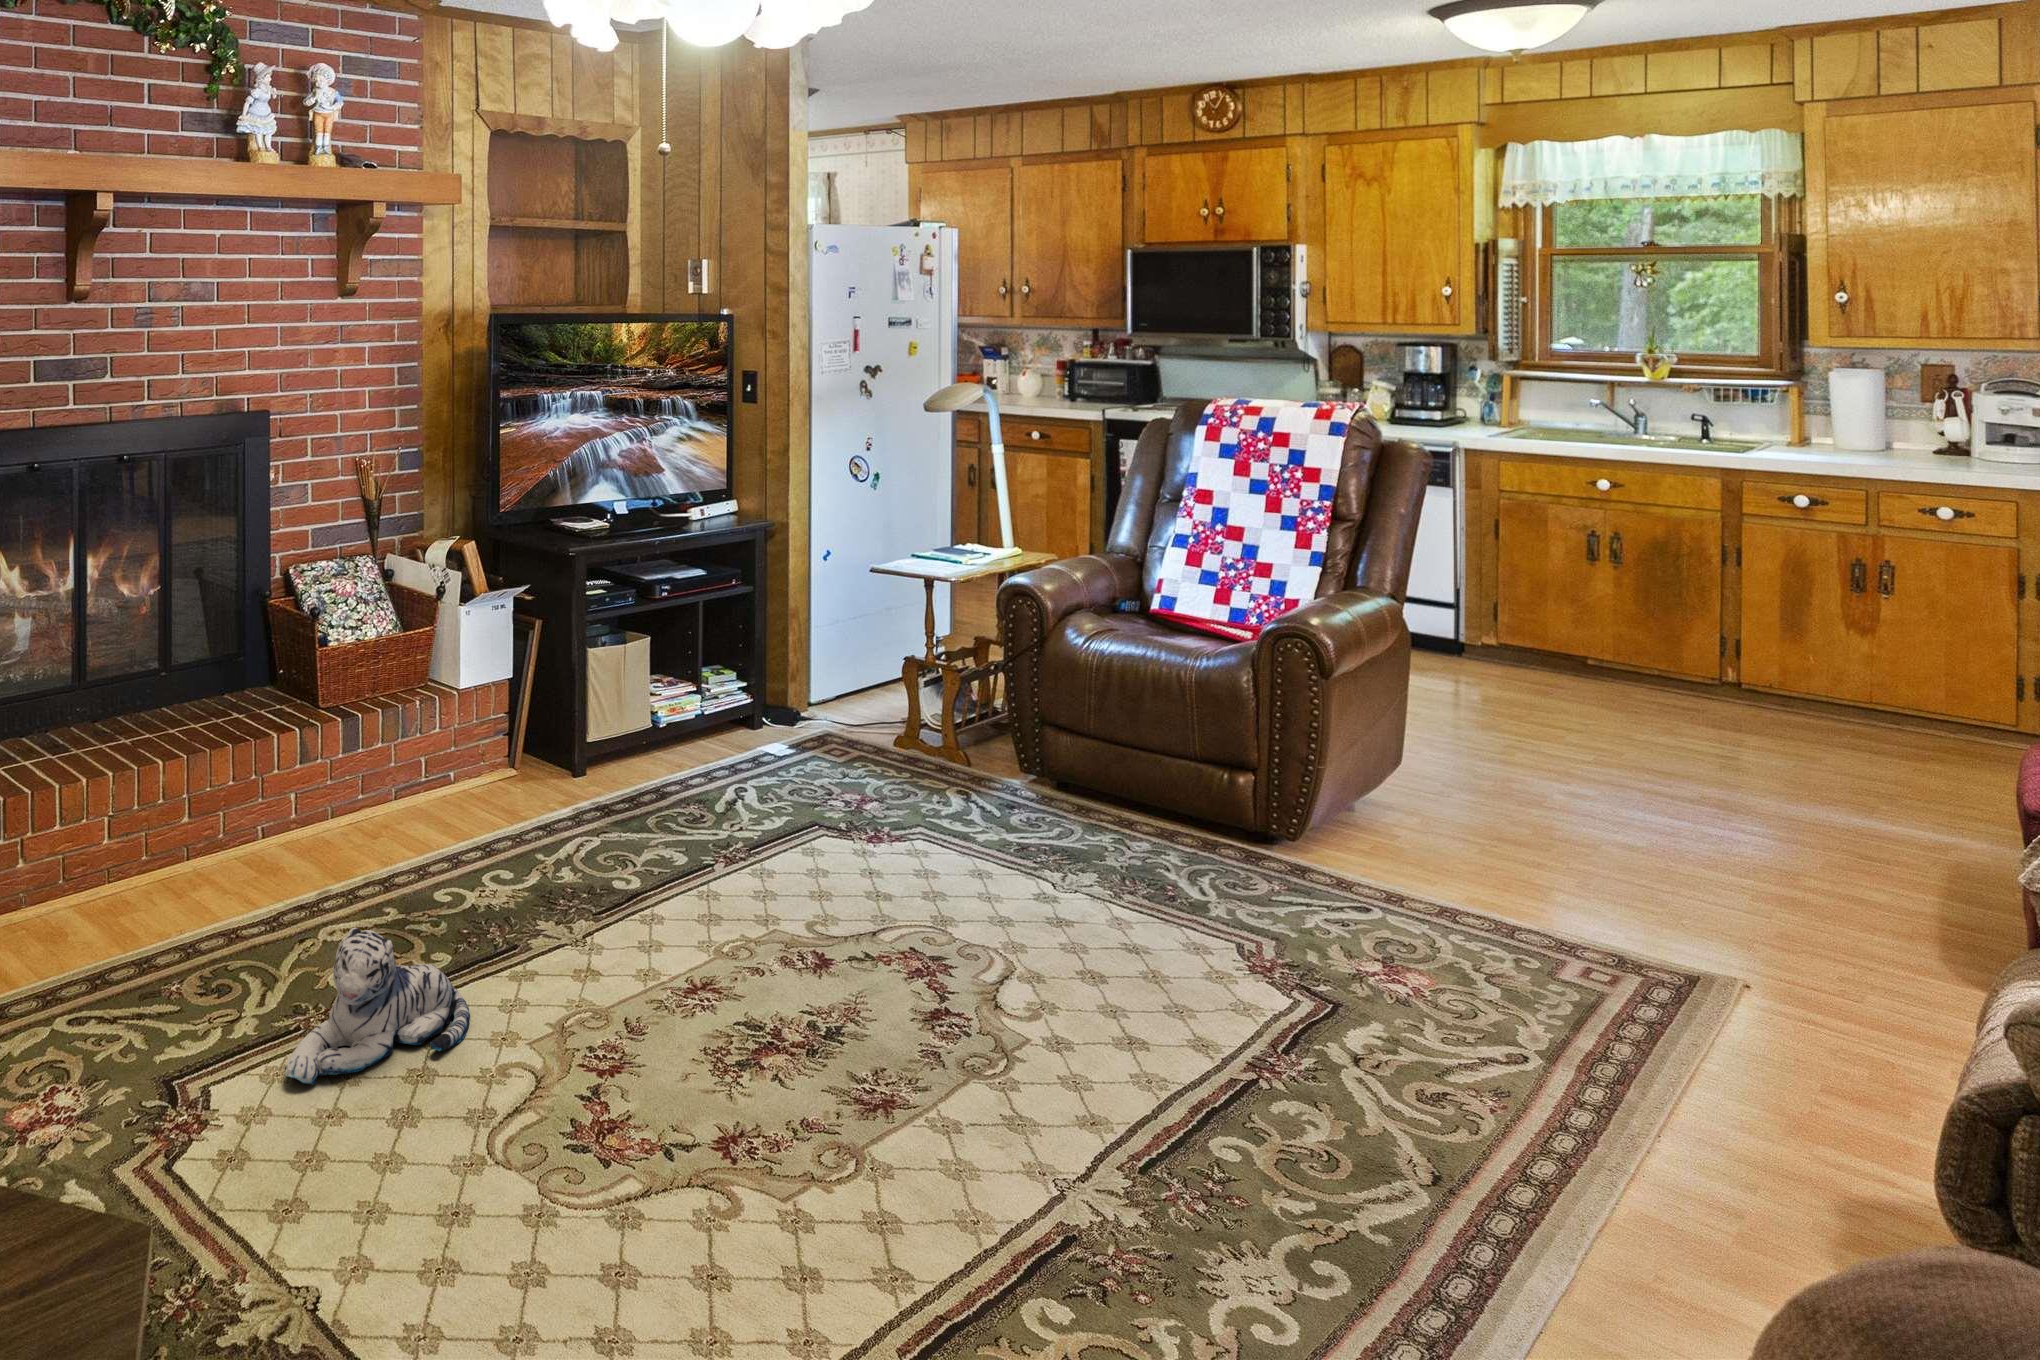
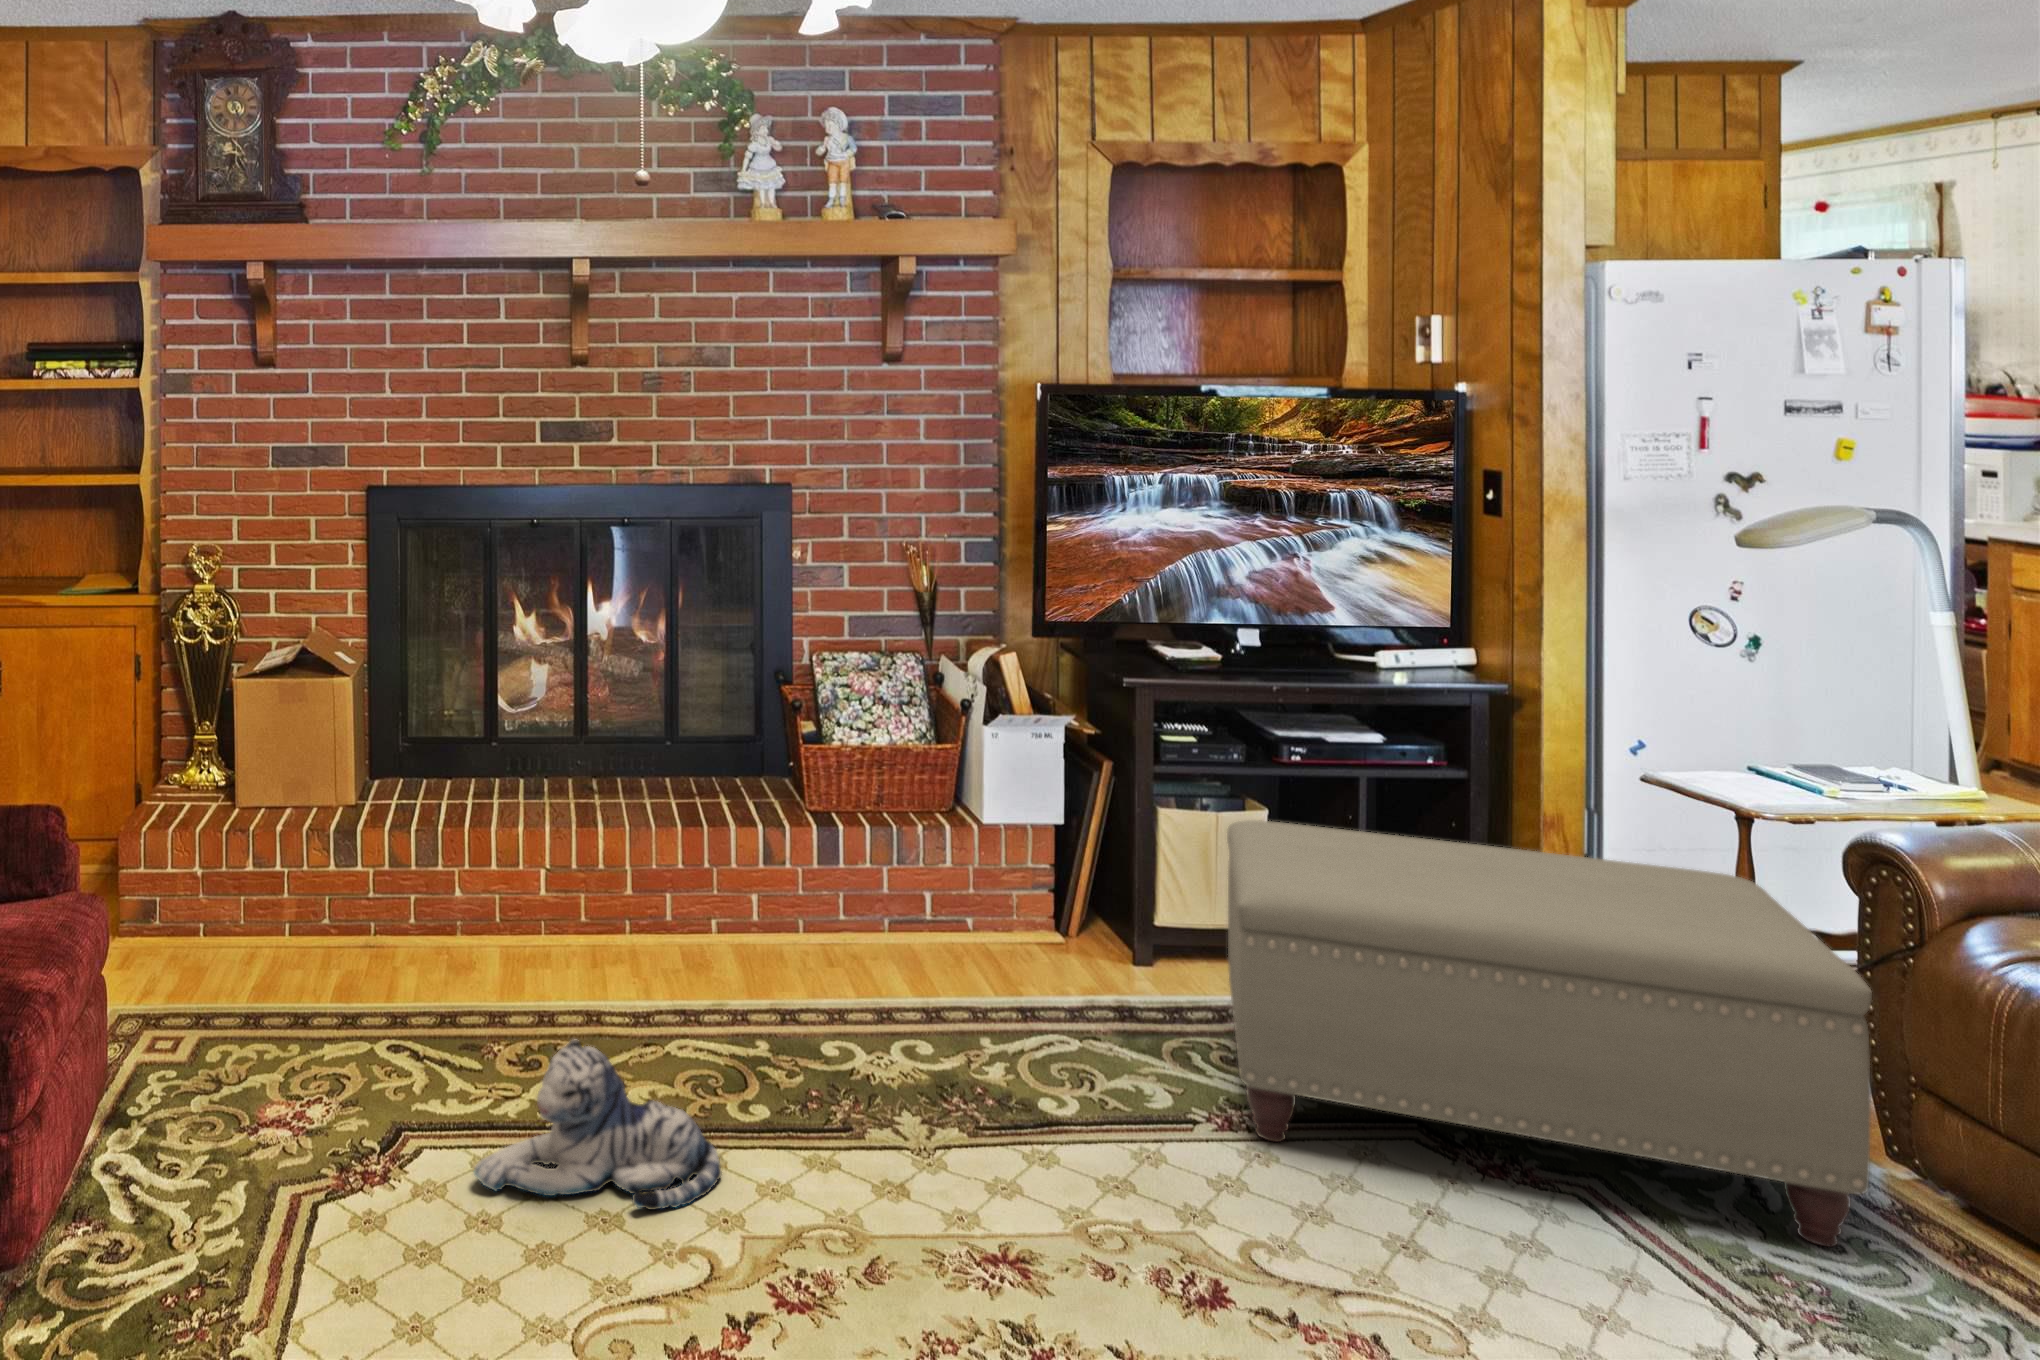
ottoman: none [671,624,1067,866] -> present [1227,820,1872,1247]

